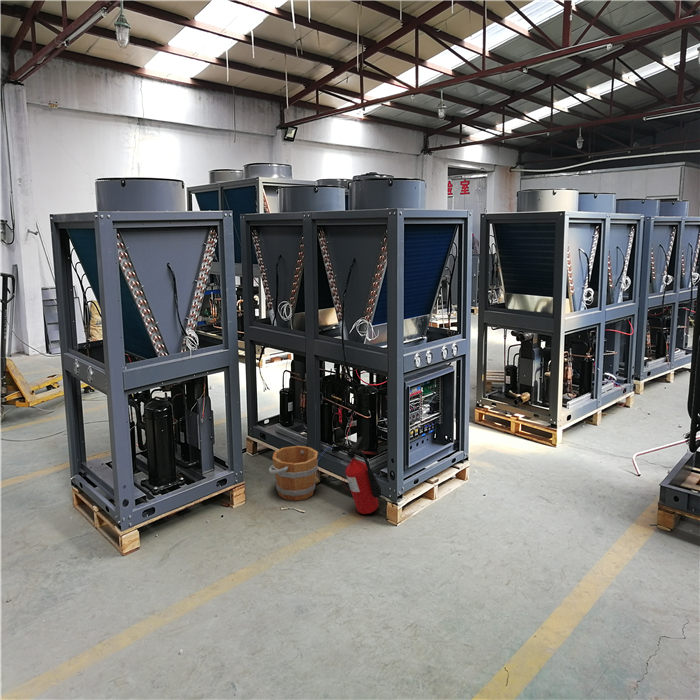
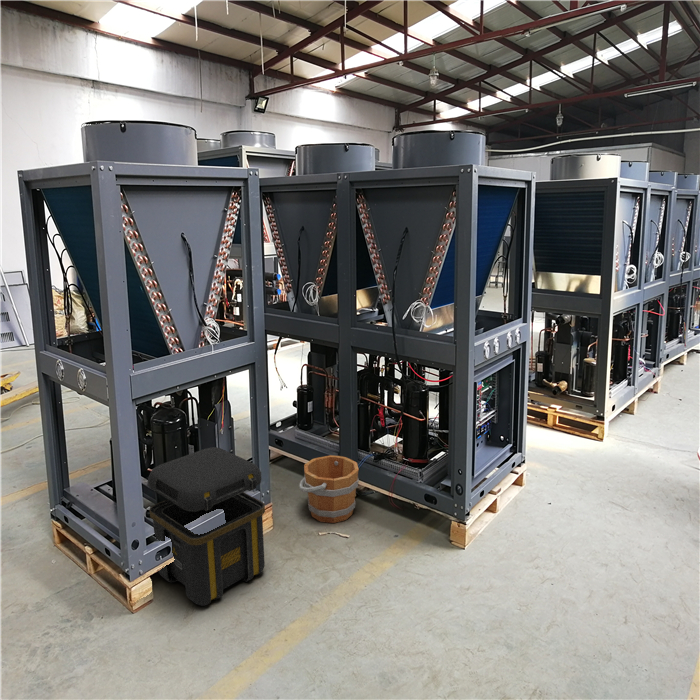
toolbox: none [138,432,229,554] -> present [148,447,265,606]
fire extinguisher: present [346,437,382,514] -> none [400,444,446,537]

